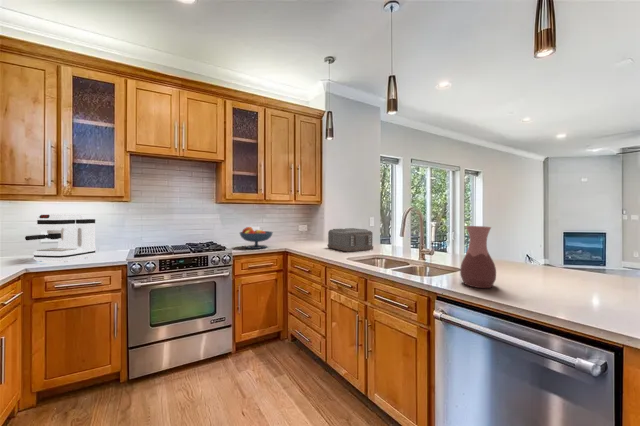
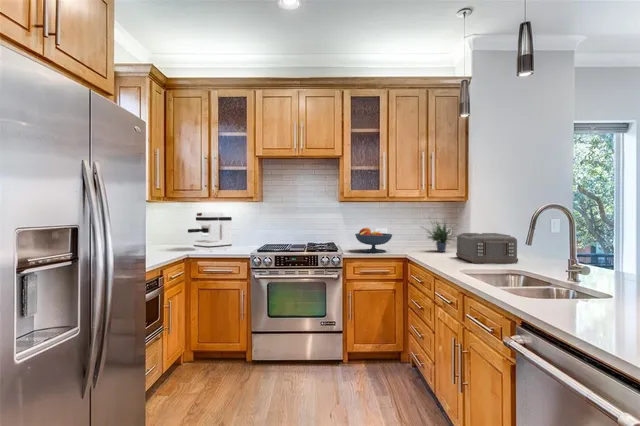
potted plant: none [292,214,325,244] -> present [428,222,457,252]
vase: present [460,226,496,288] -> none [557,230,610,316]

